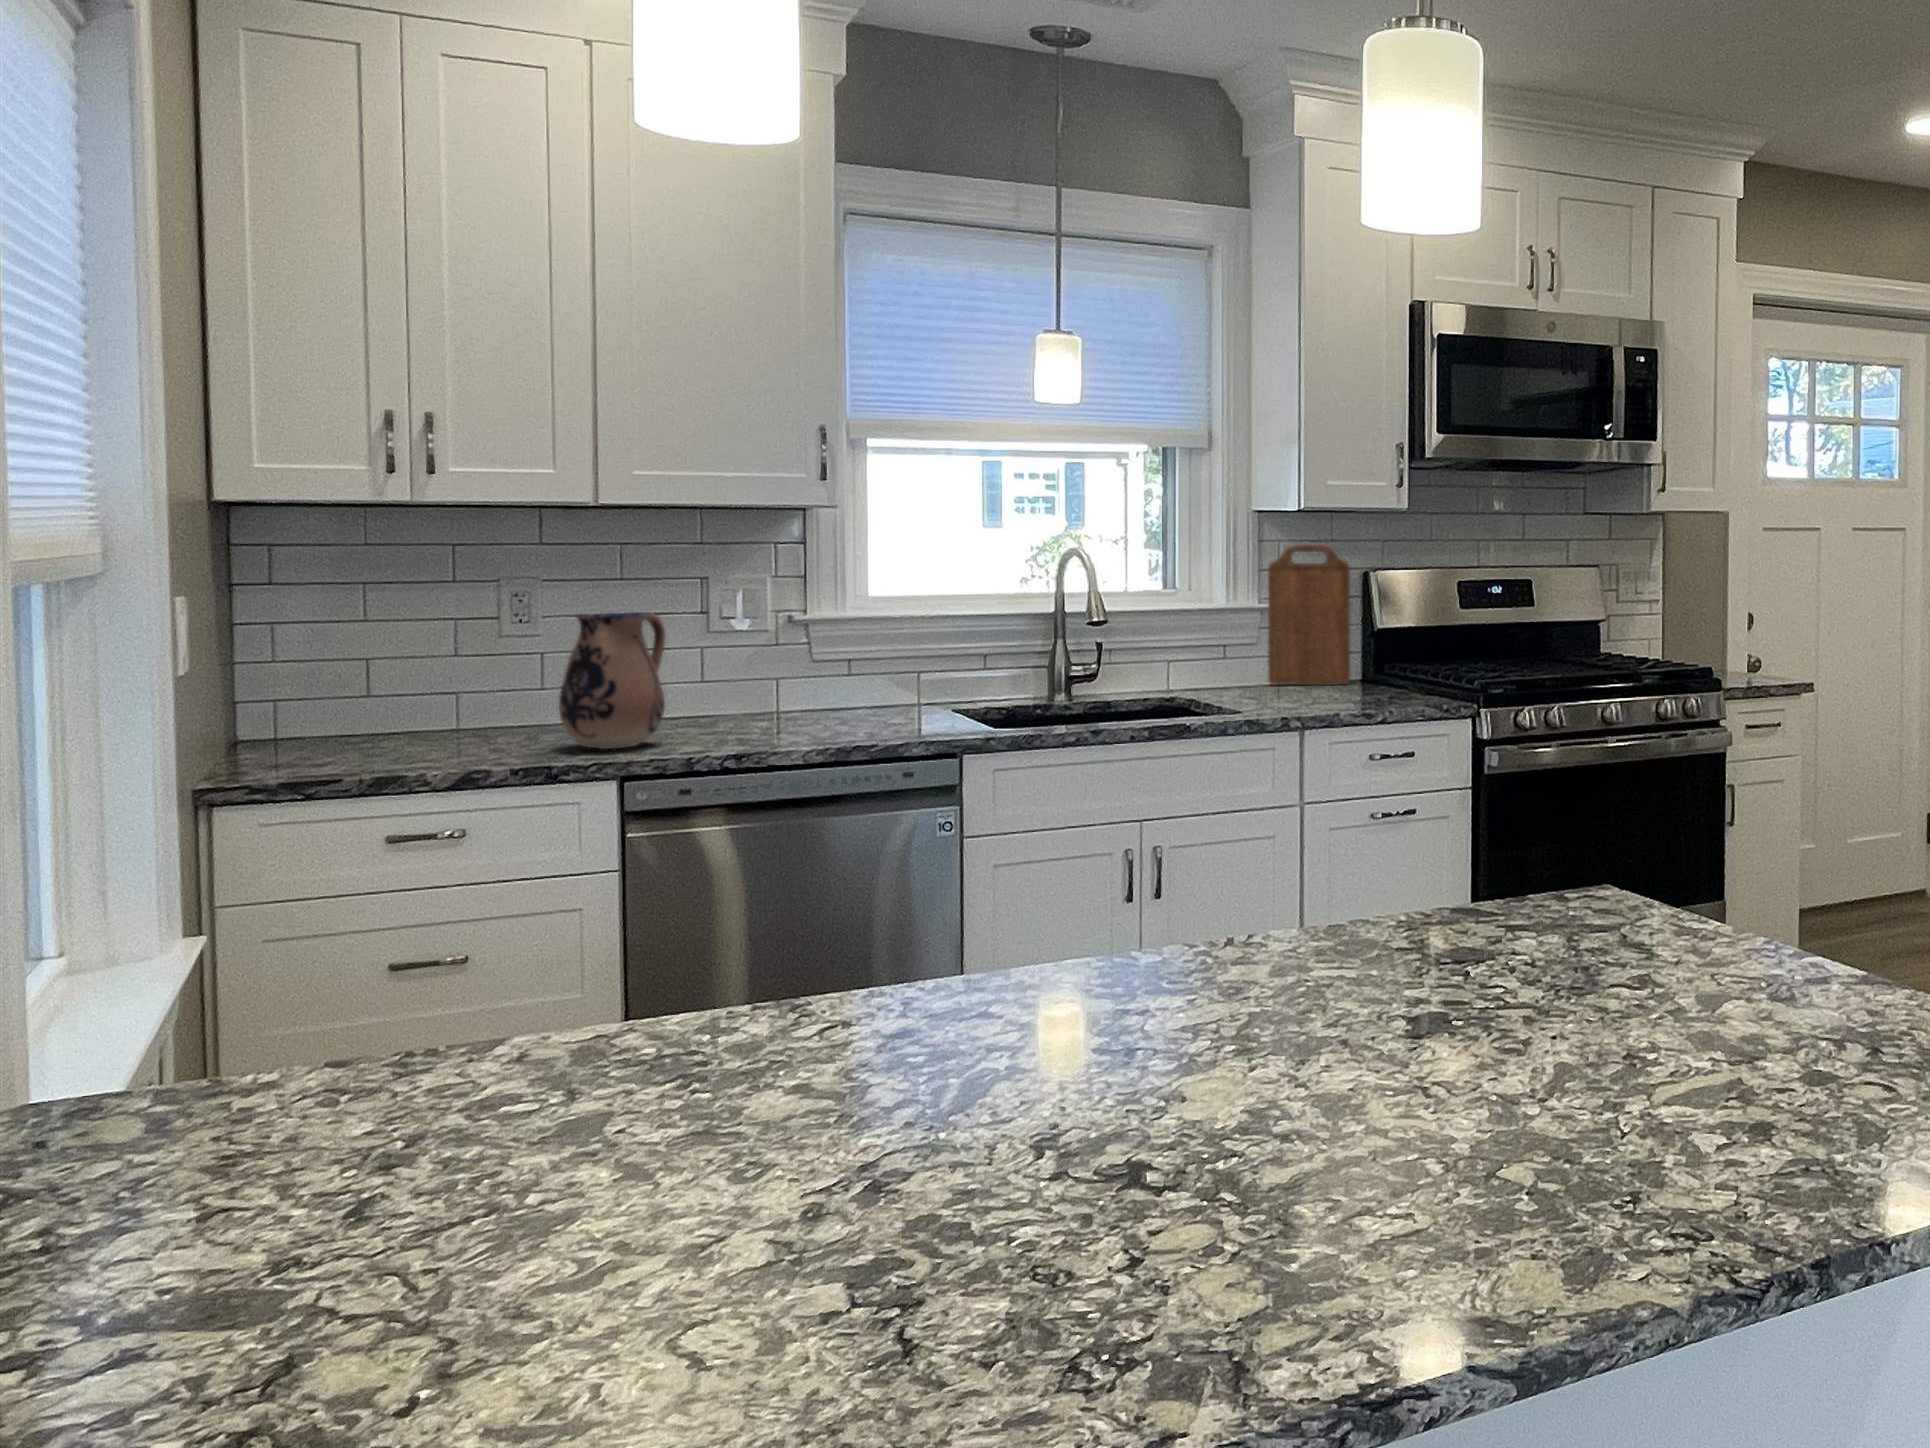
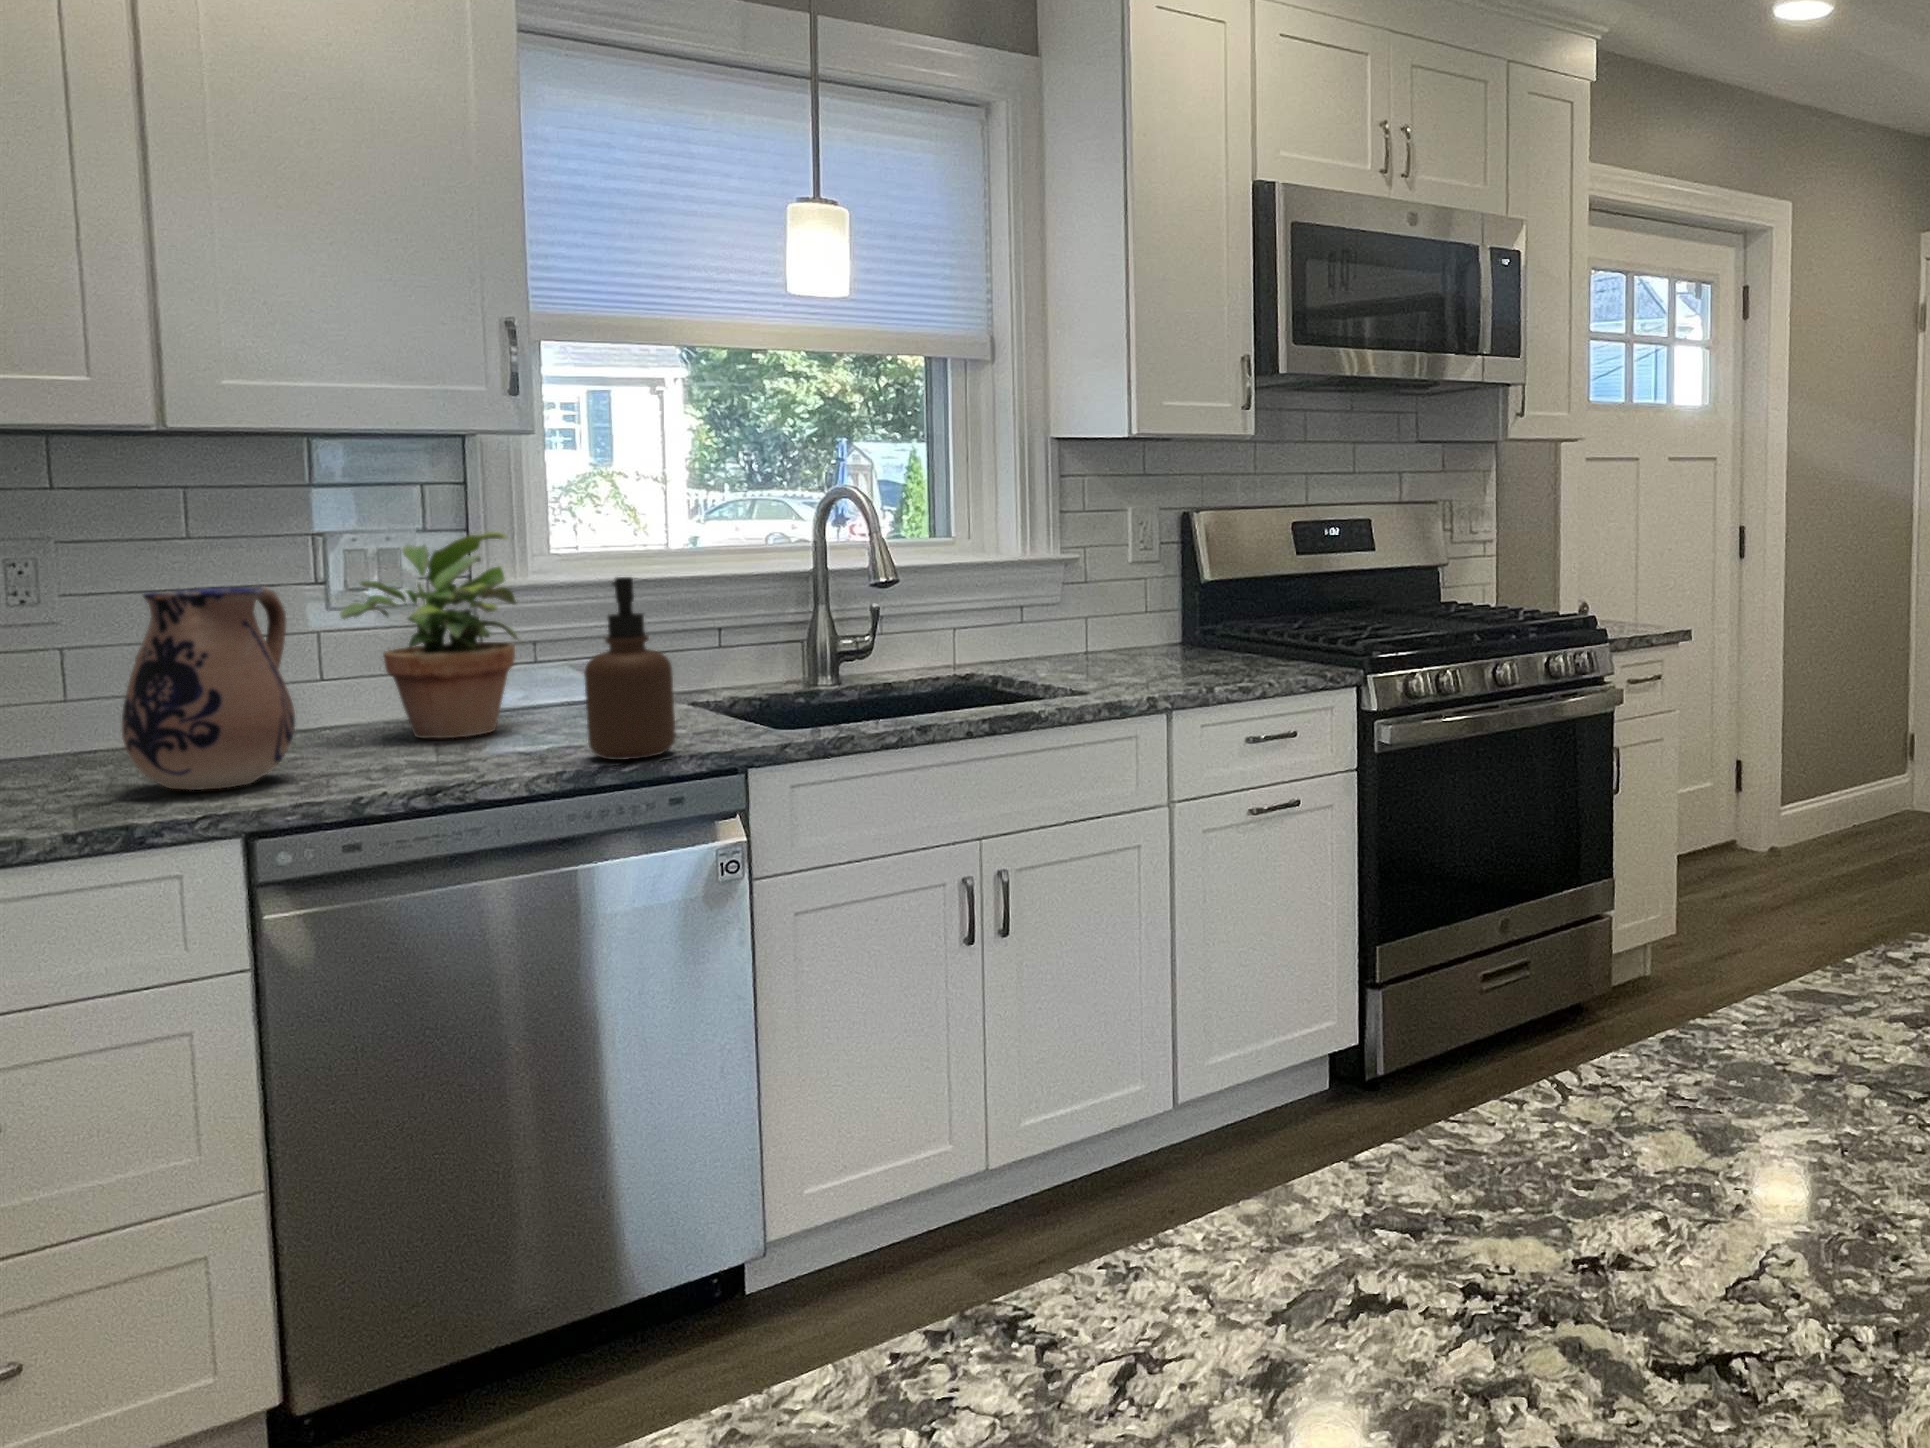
cutting board: present [1268,545,1350,685] -> none [1084,480,1188,653]
potted plant: none [704,578,825,725] -> present [340,532,518,738]
soap dispenser: none [849,611,910,742] -> present [584,577,676,760]

